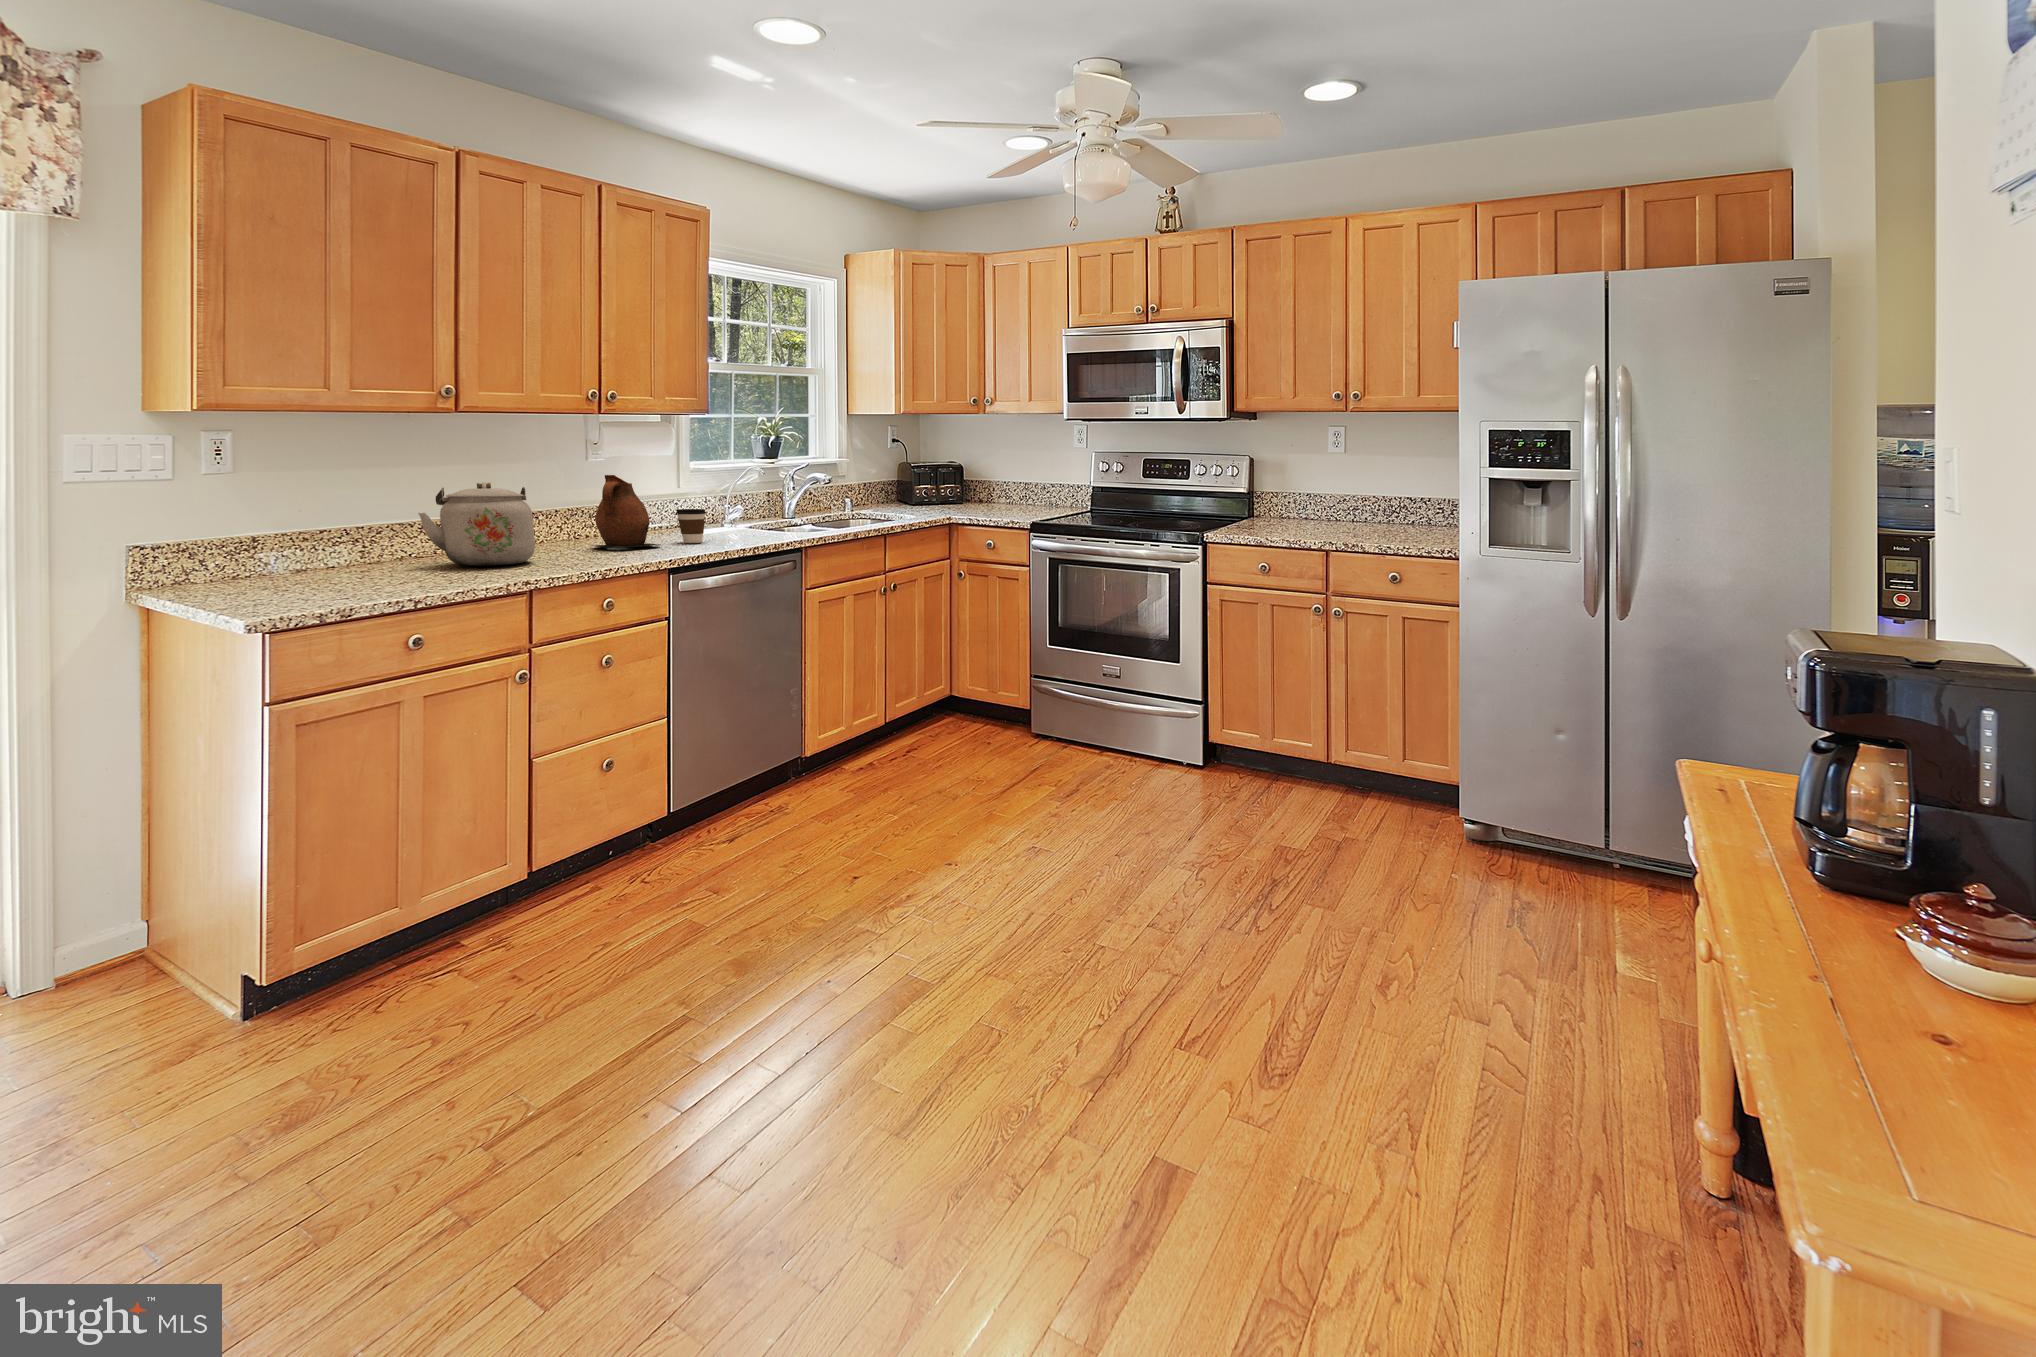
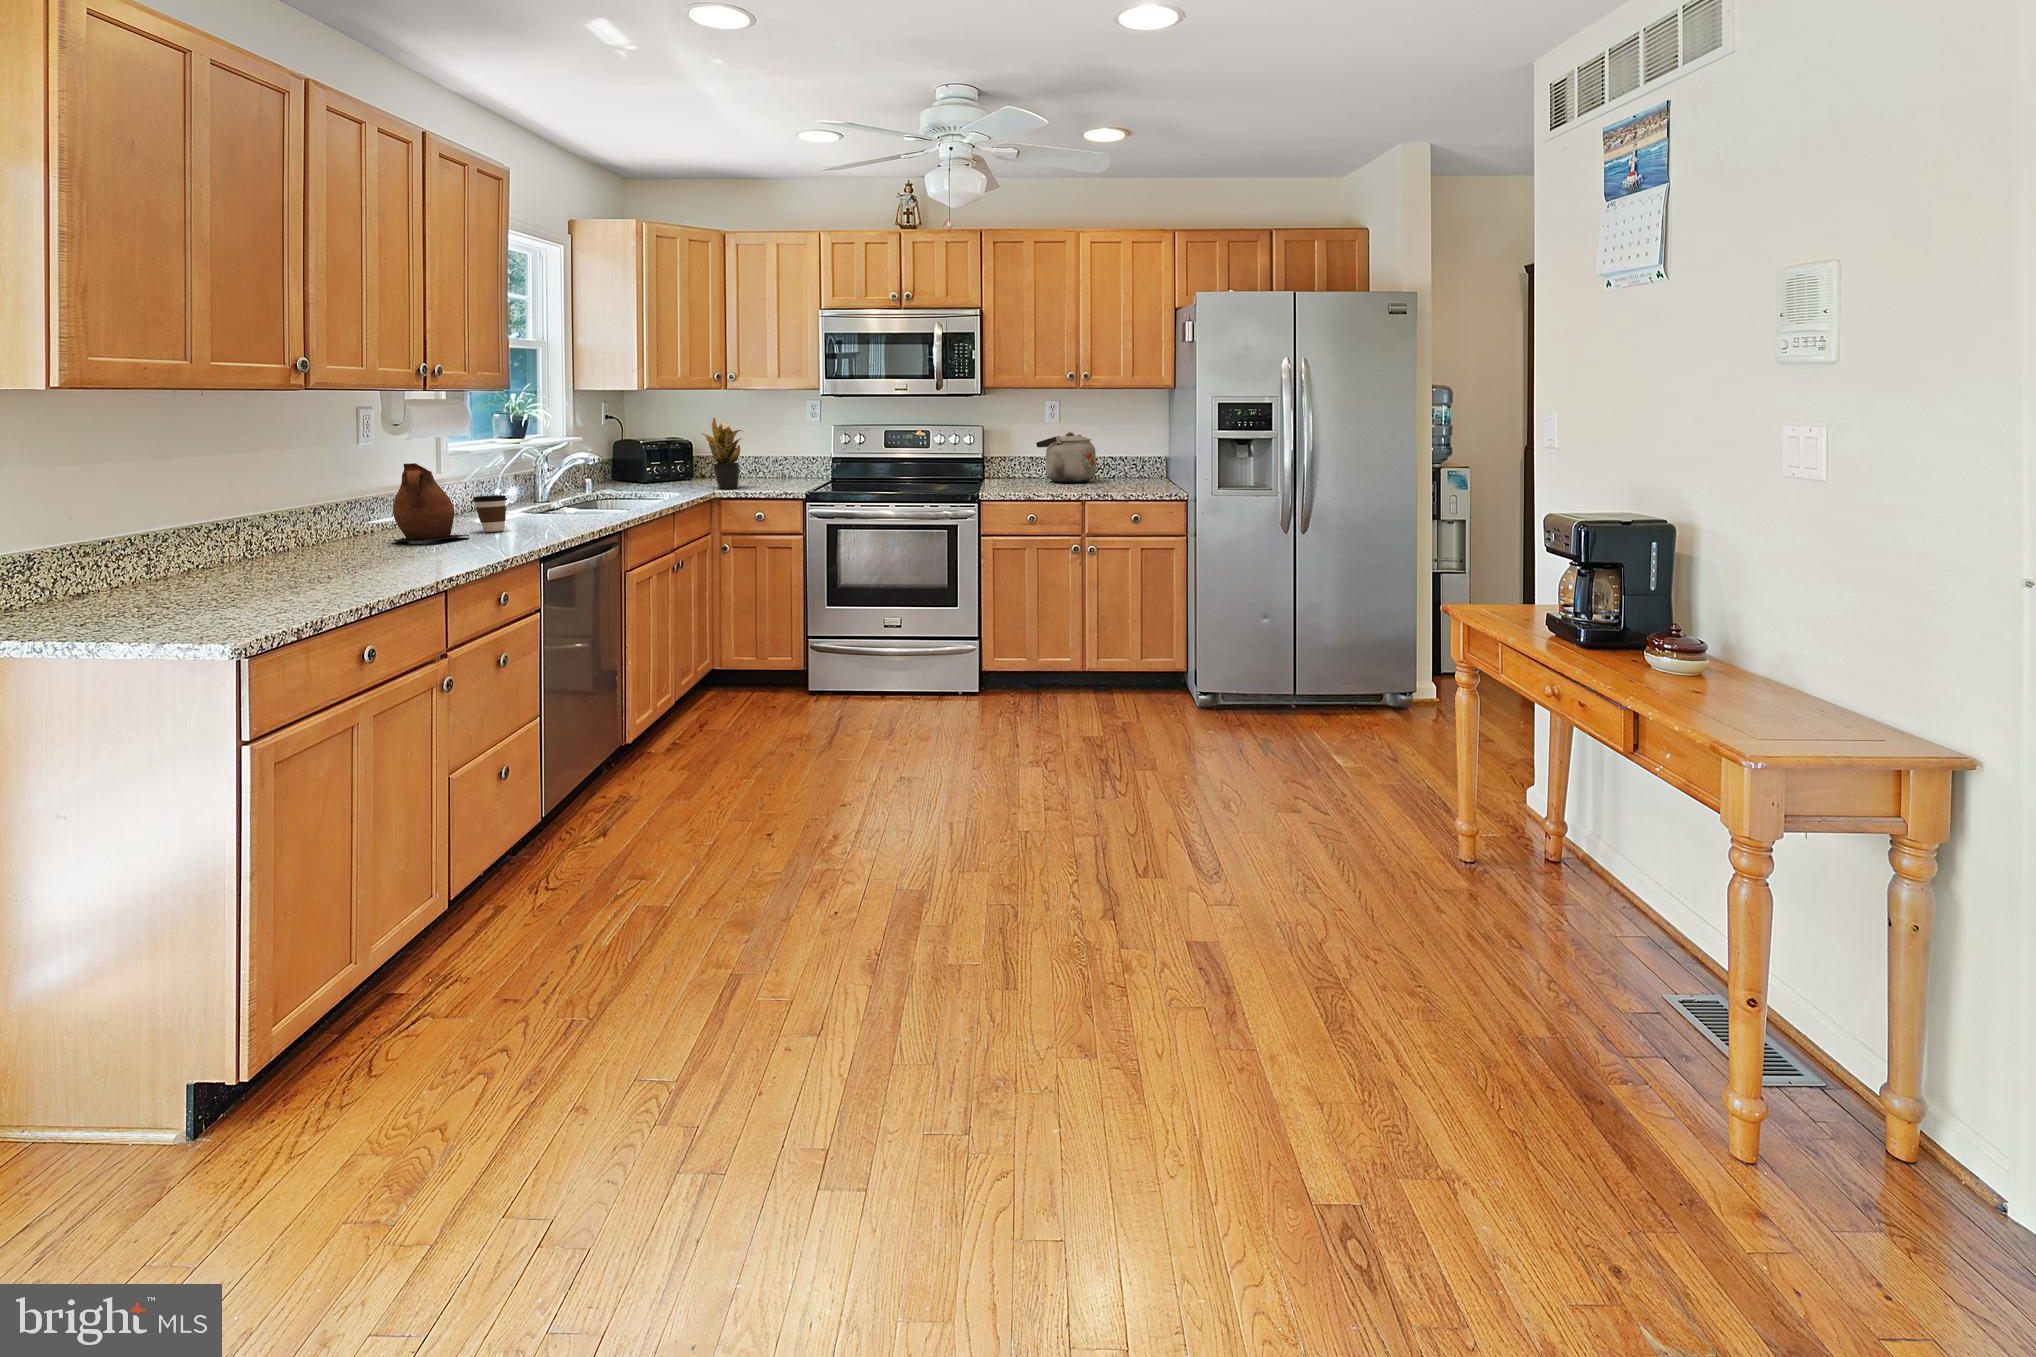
potted plant: none [952,441,1002,516] -> present [702,418,743,489]
kettle: present [418,482,535,566] -> present [1036,432,1096,482]

